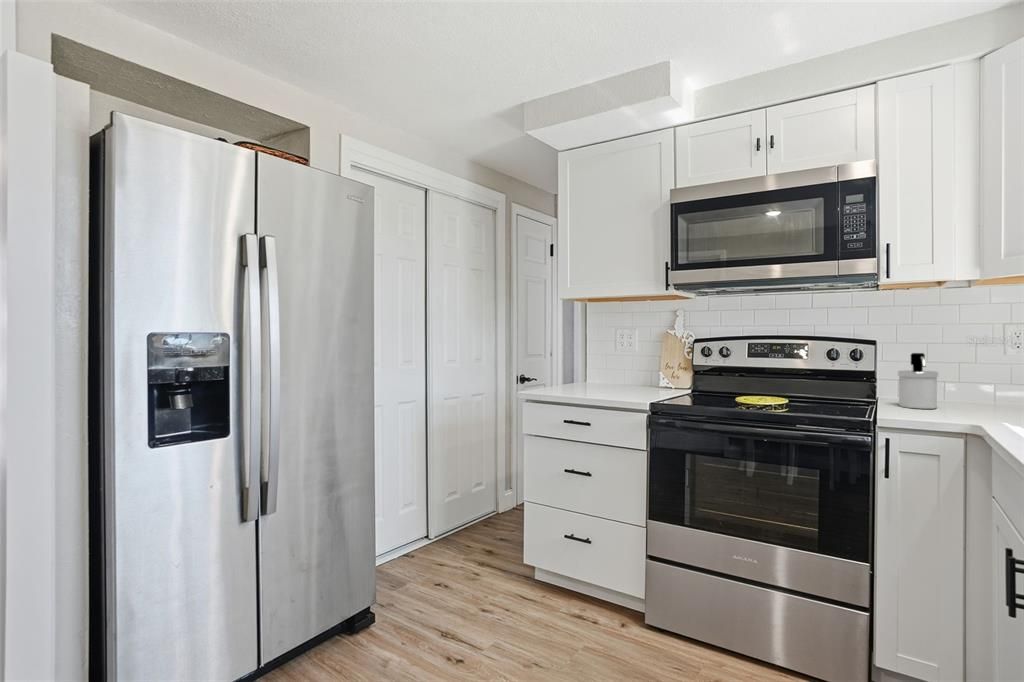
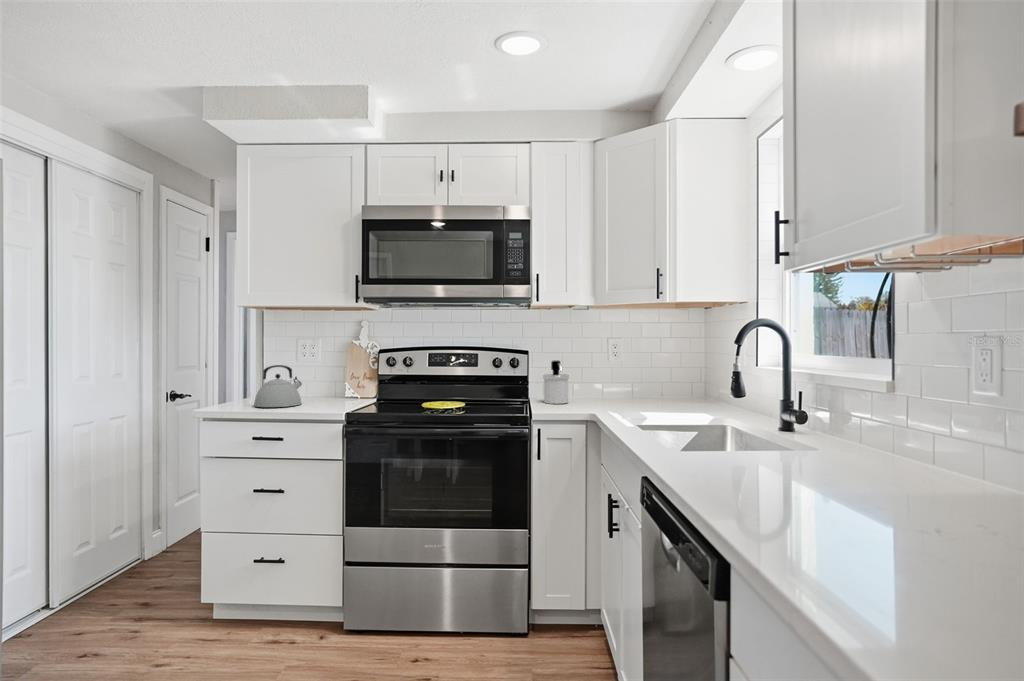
kettle: none [571,353,615,392] -> present [254,365,302,407]

